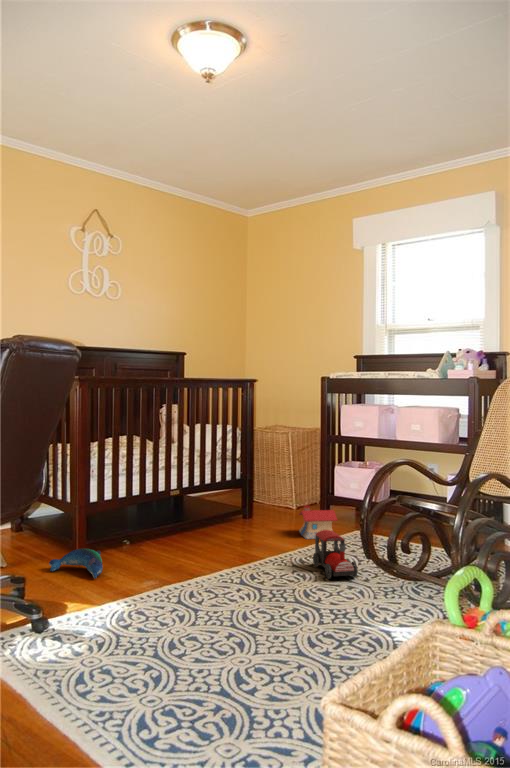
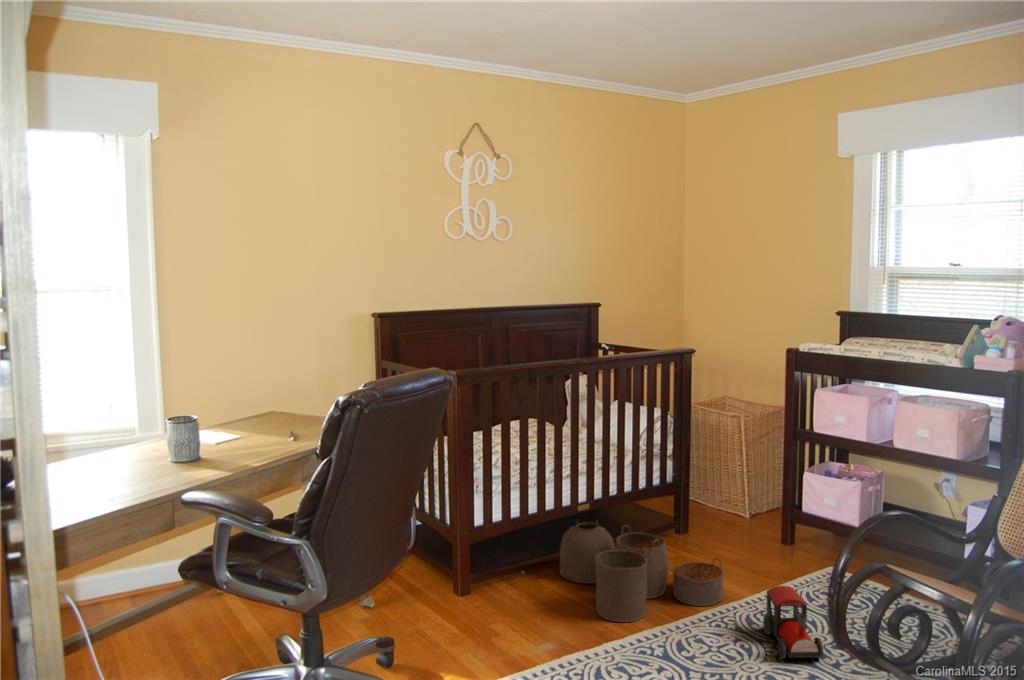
woven basket: none [156,498,283,567] -> present [560,522,724,622]
toy house: present [299,506,337,539] -> none [749,531,804,580]
plush toy: present [49,549,103,578] -> none [433,590,494,633]

